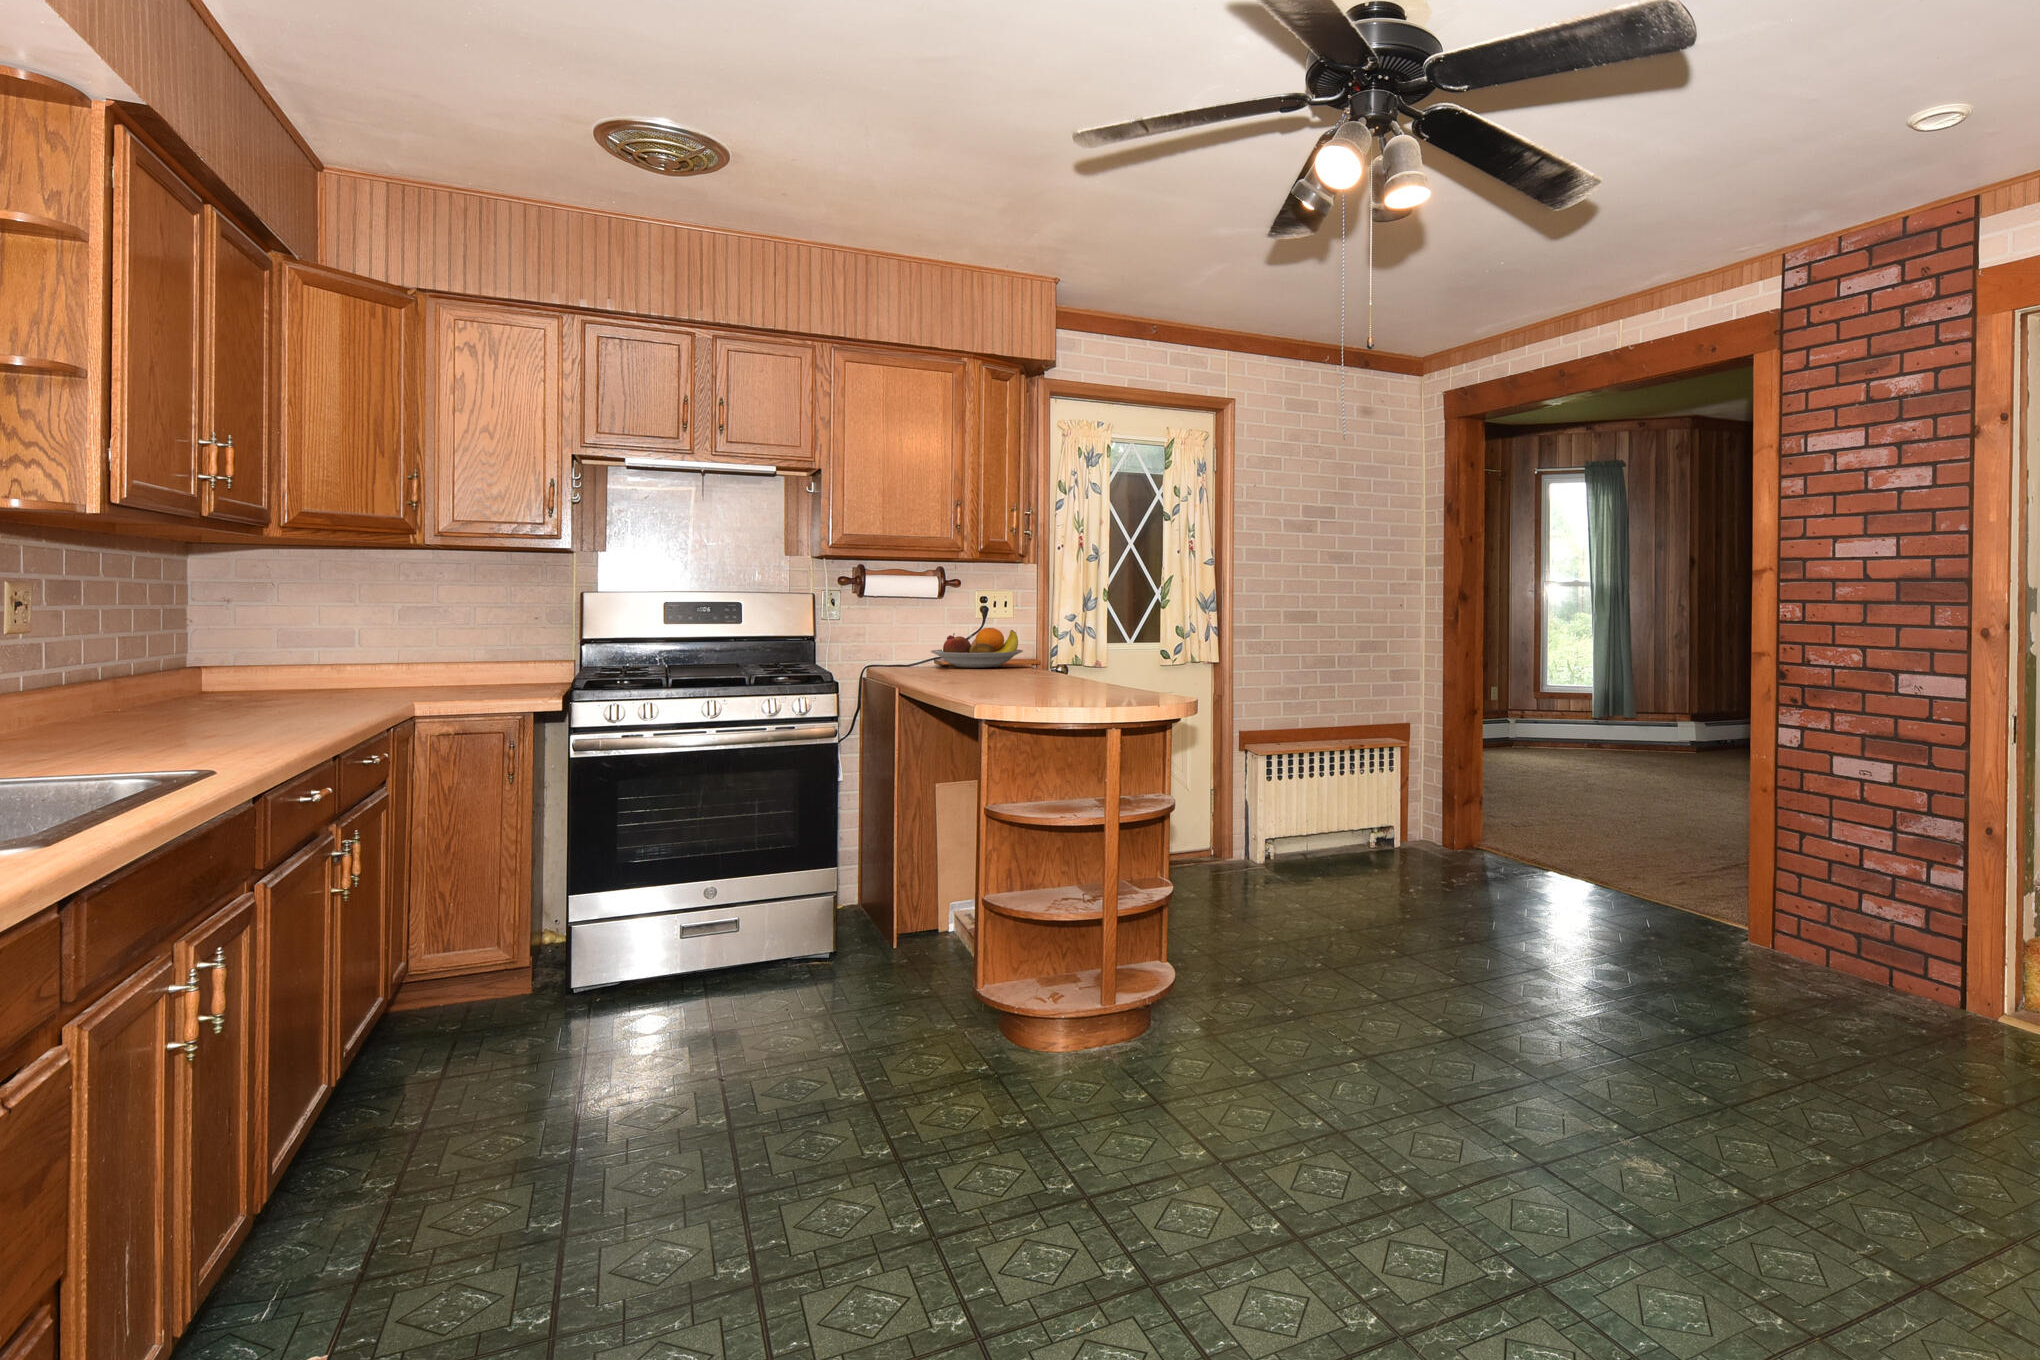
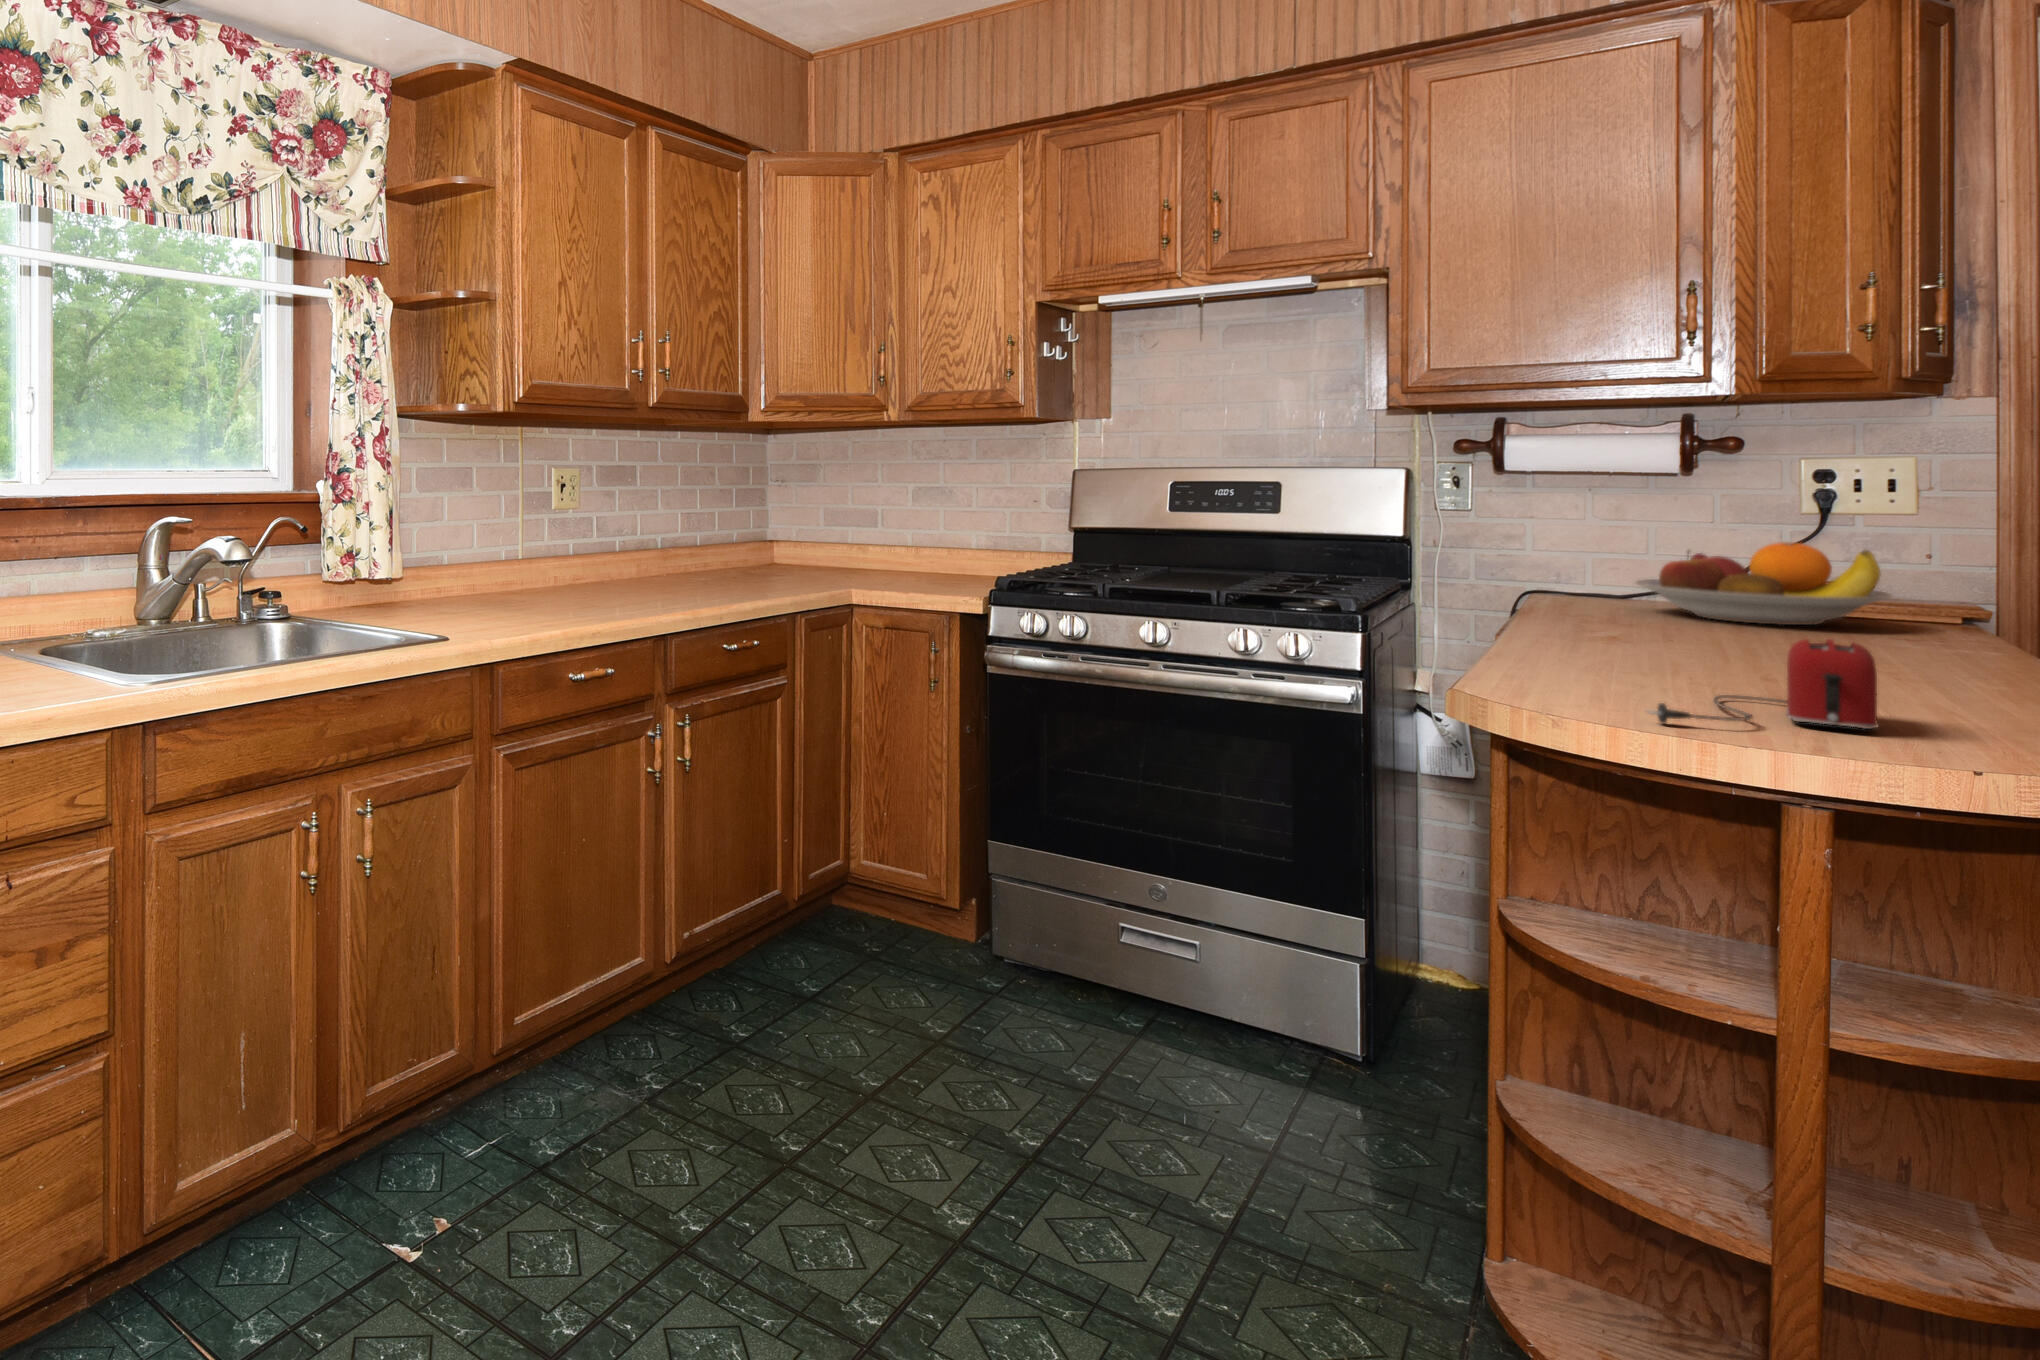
toaster: none [1059,659,1119,699] -> present [1647,639,1878,729]

